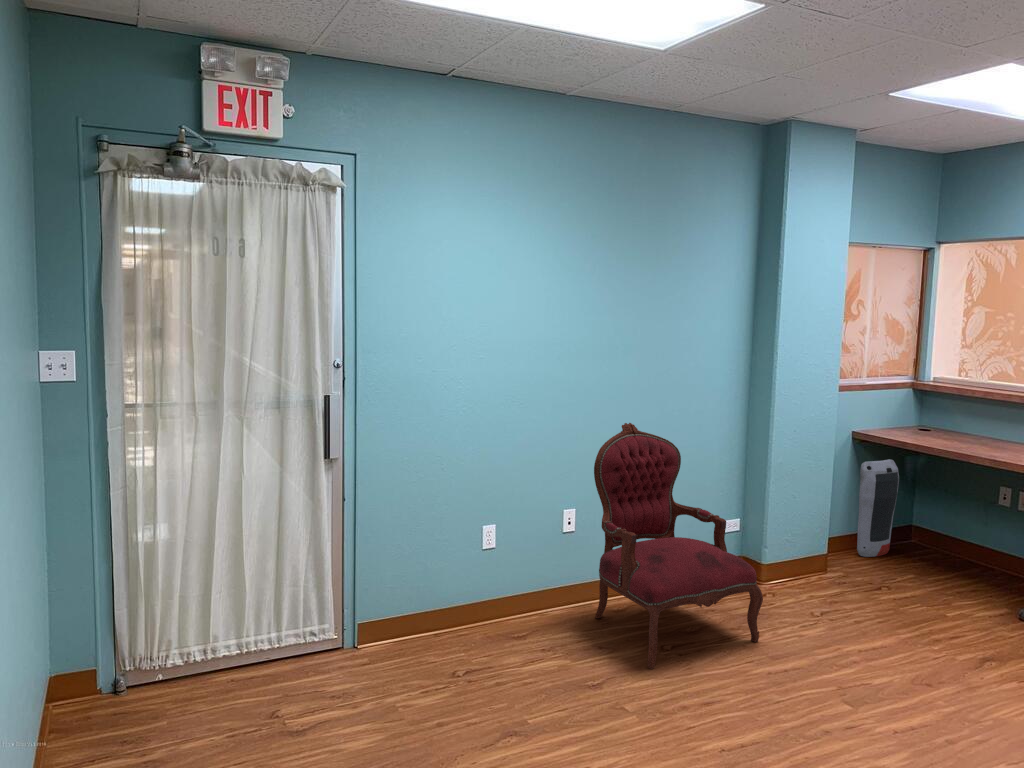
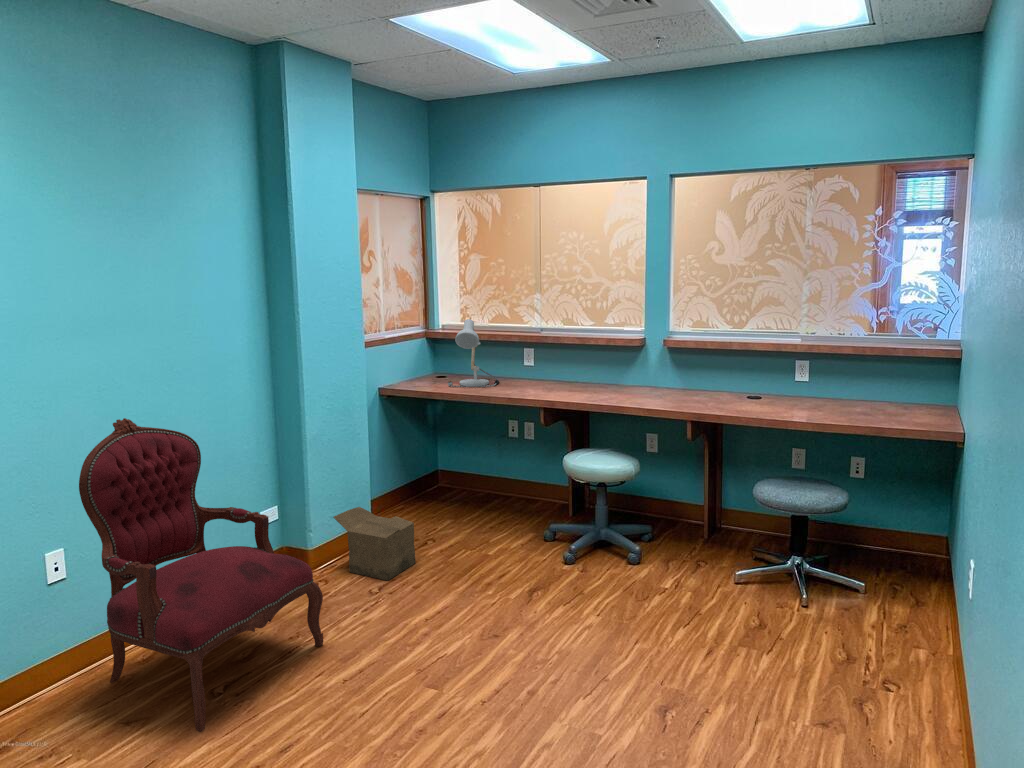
desk lamp: none [929,374,991,446] -> present [448,319,499,387]
air purifier: present [857,459,899,557] -> none [391,410,426,511]
cardboard box: none [787,538,866,610] -> present [333,507,416,580]

